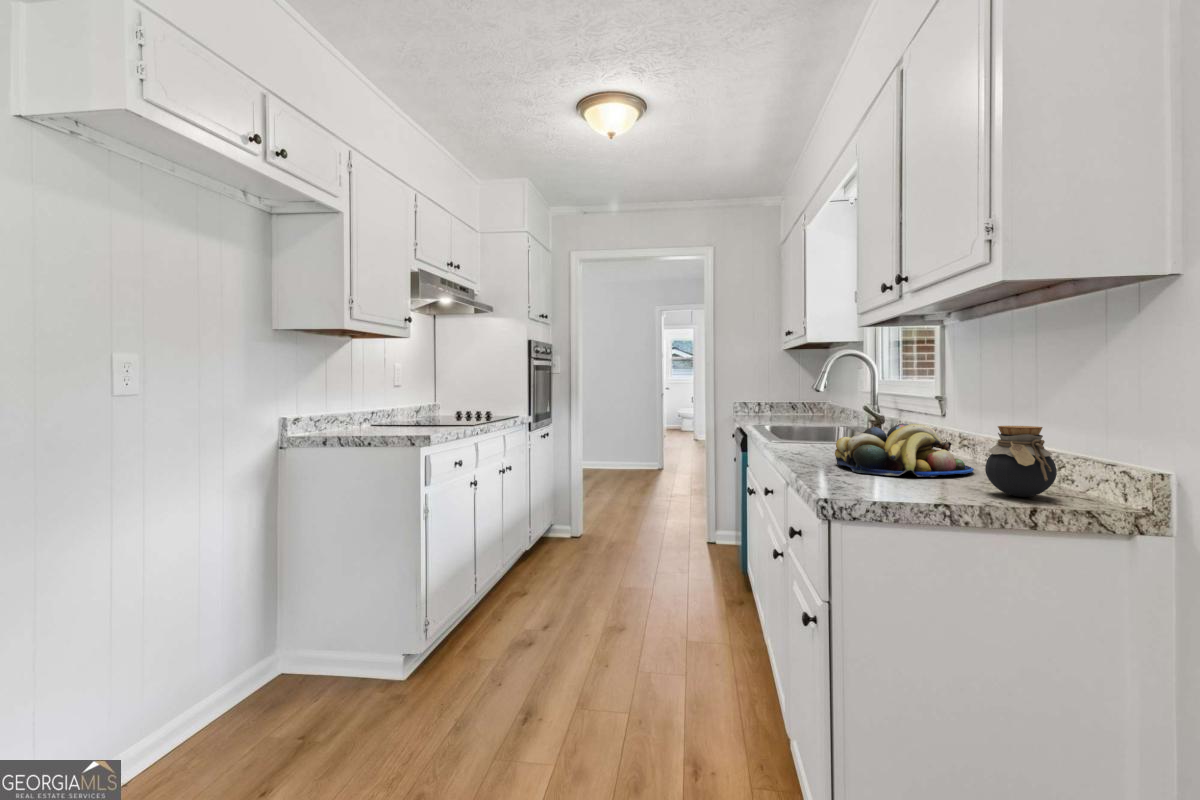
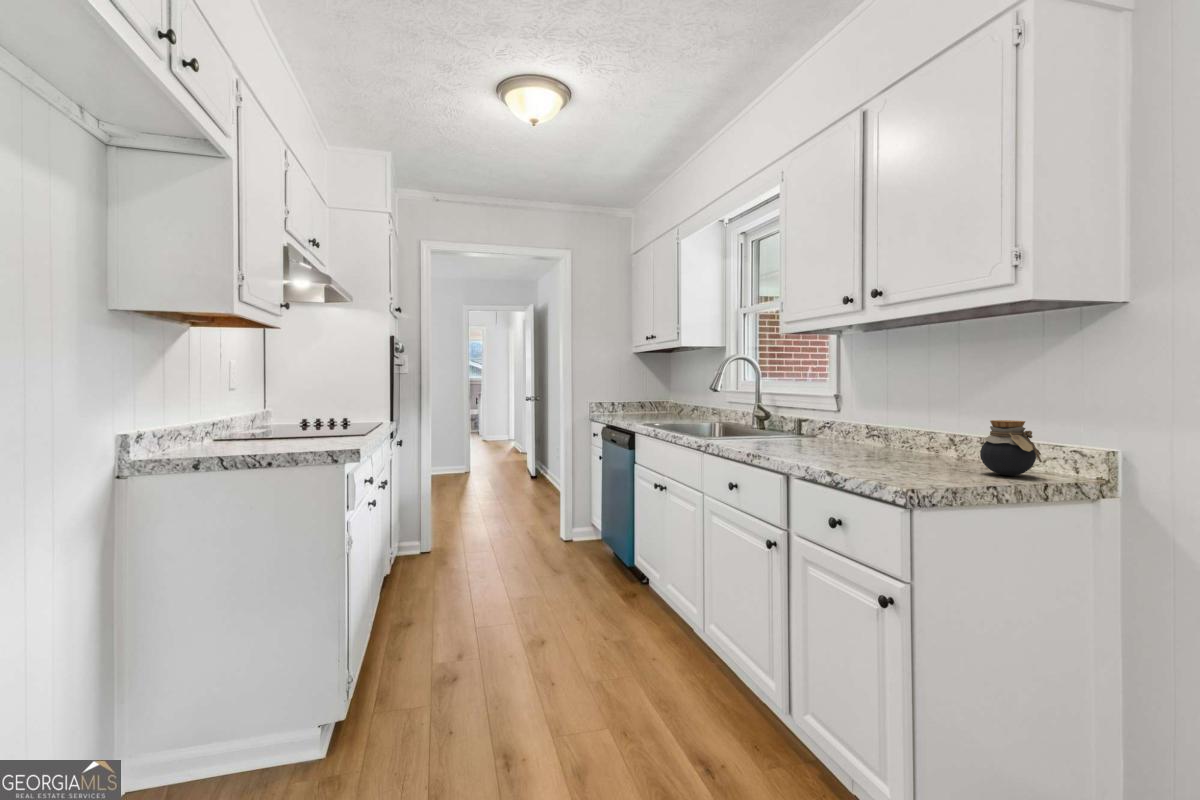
fruit bowl: present [835,424,974,477] -> none [811,420,925,465]

